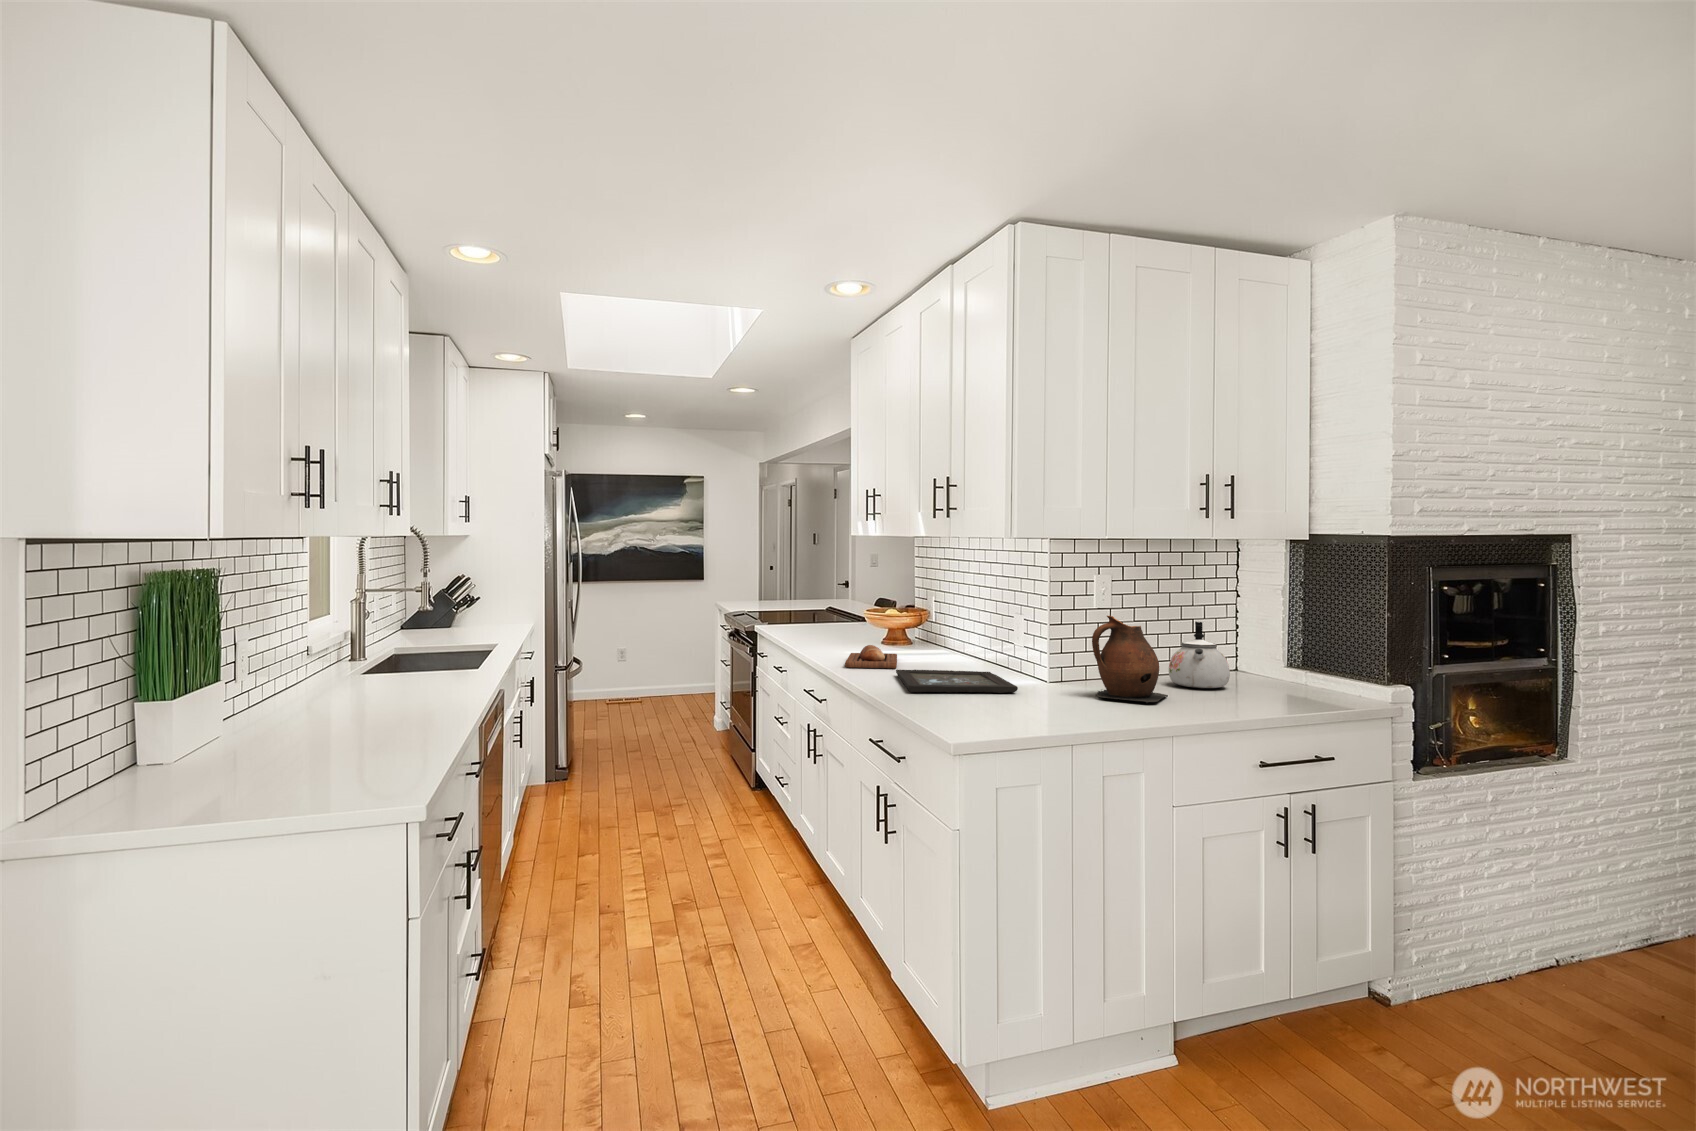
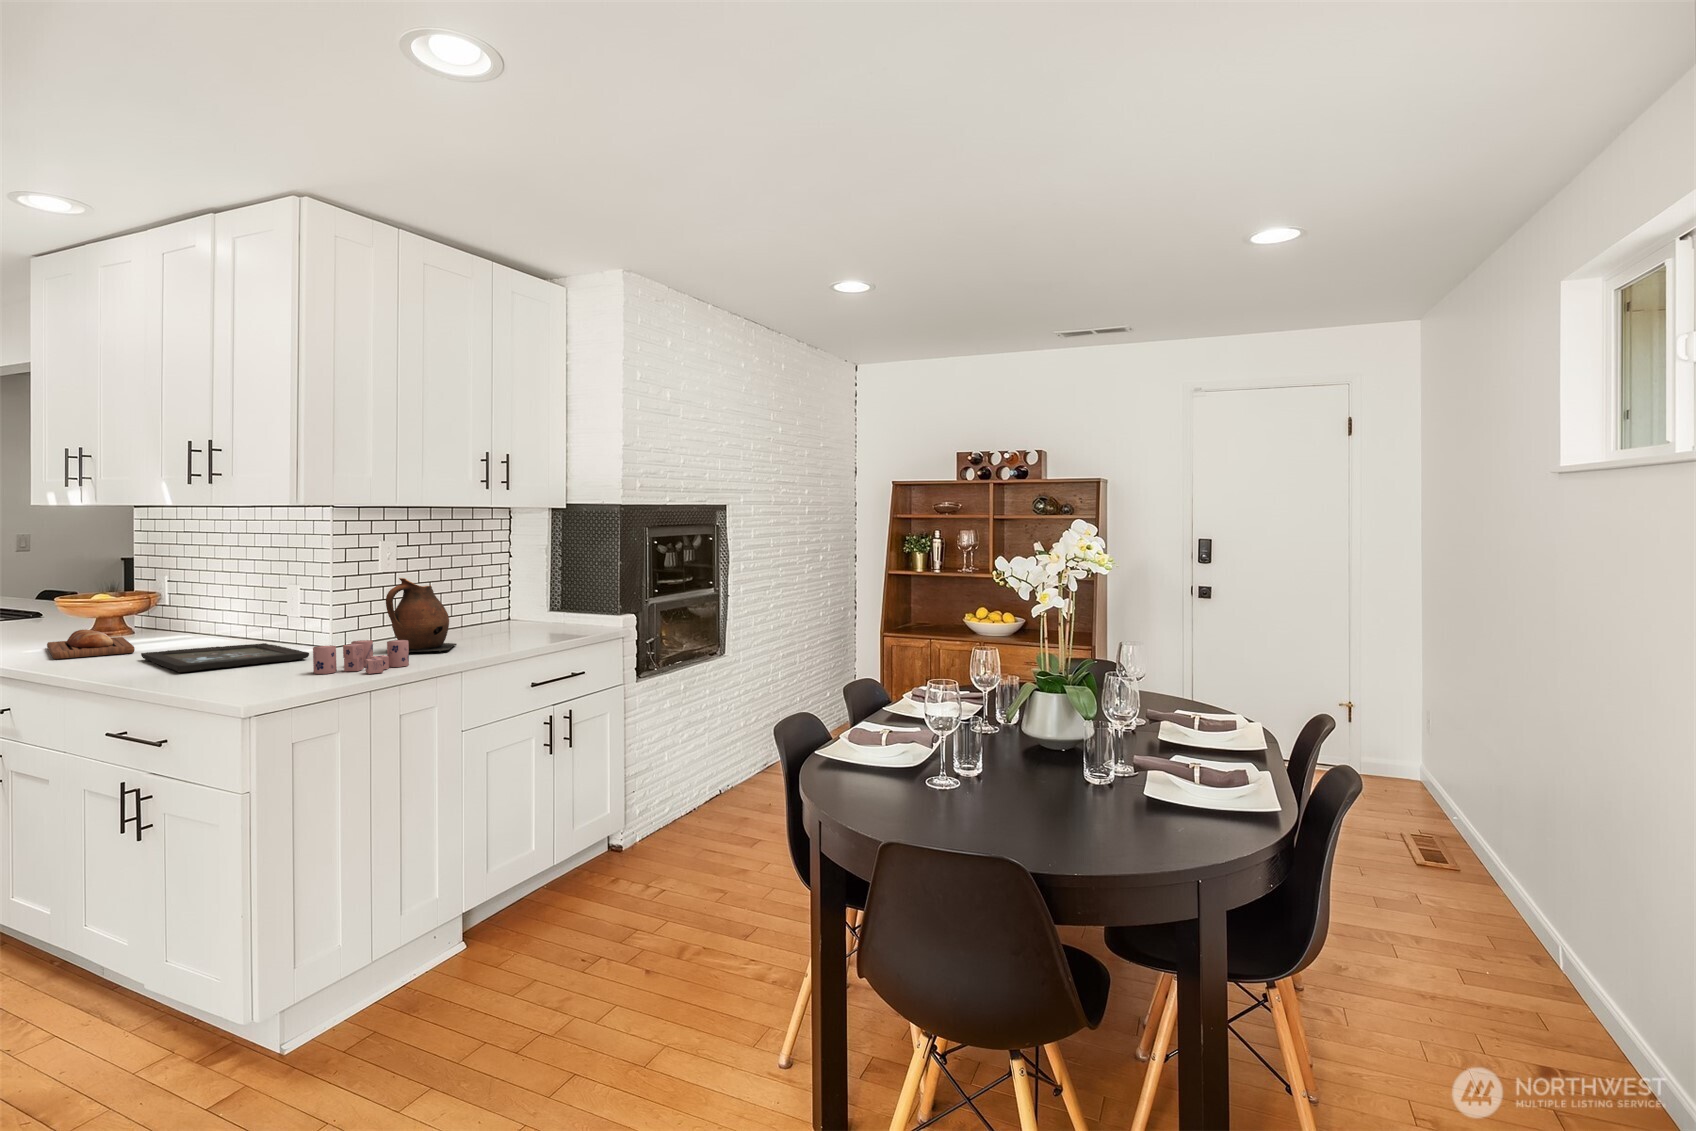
kettle: present [1169,622,1230,688] -> none [455,579,506,636]
candle: none [1013,681,1109,721] -> present [313,640,409,674]

